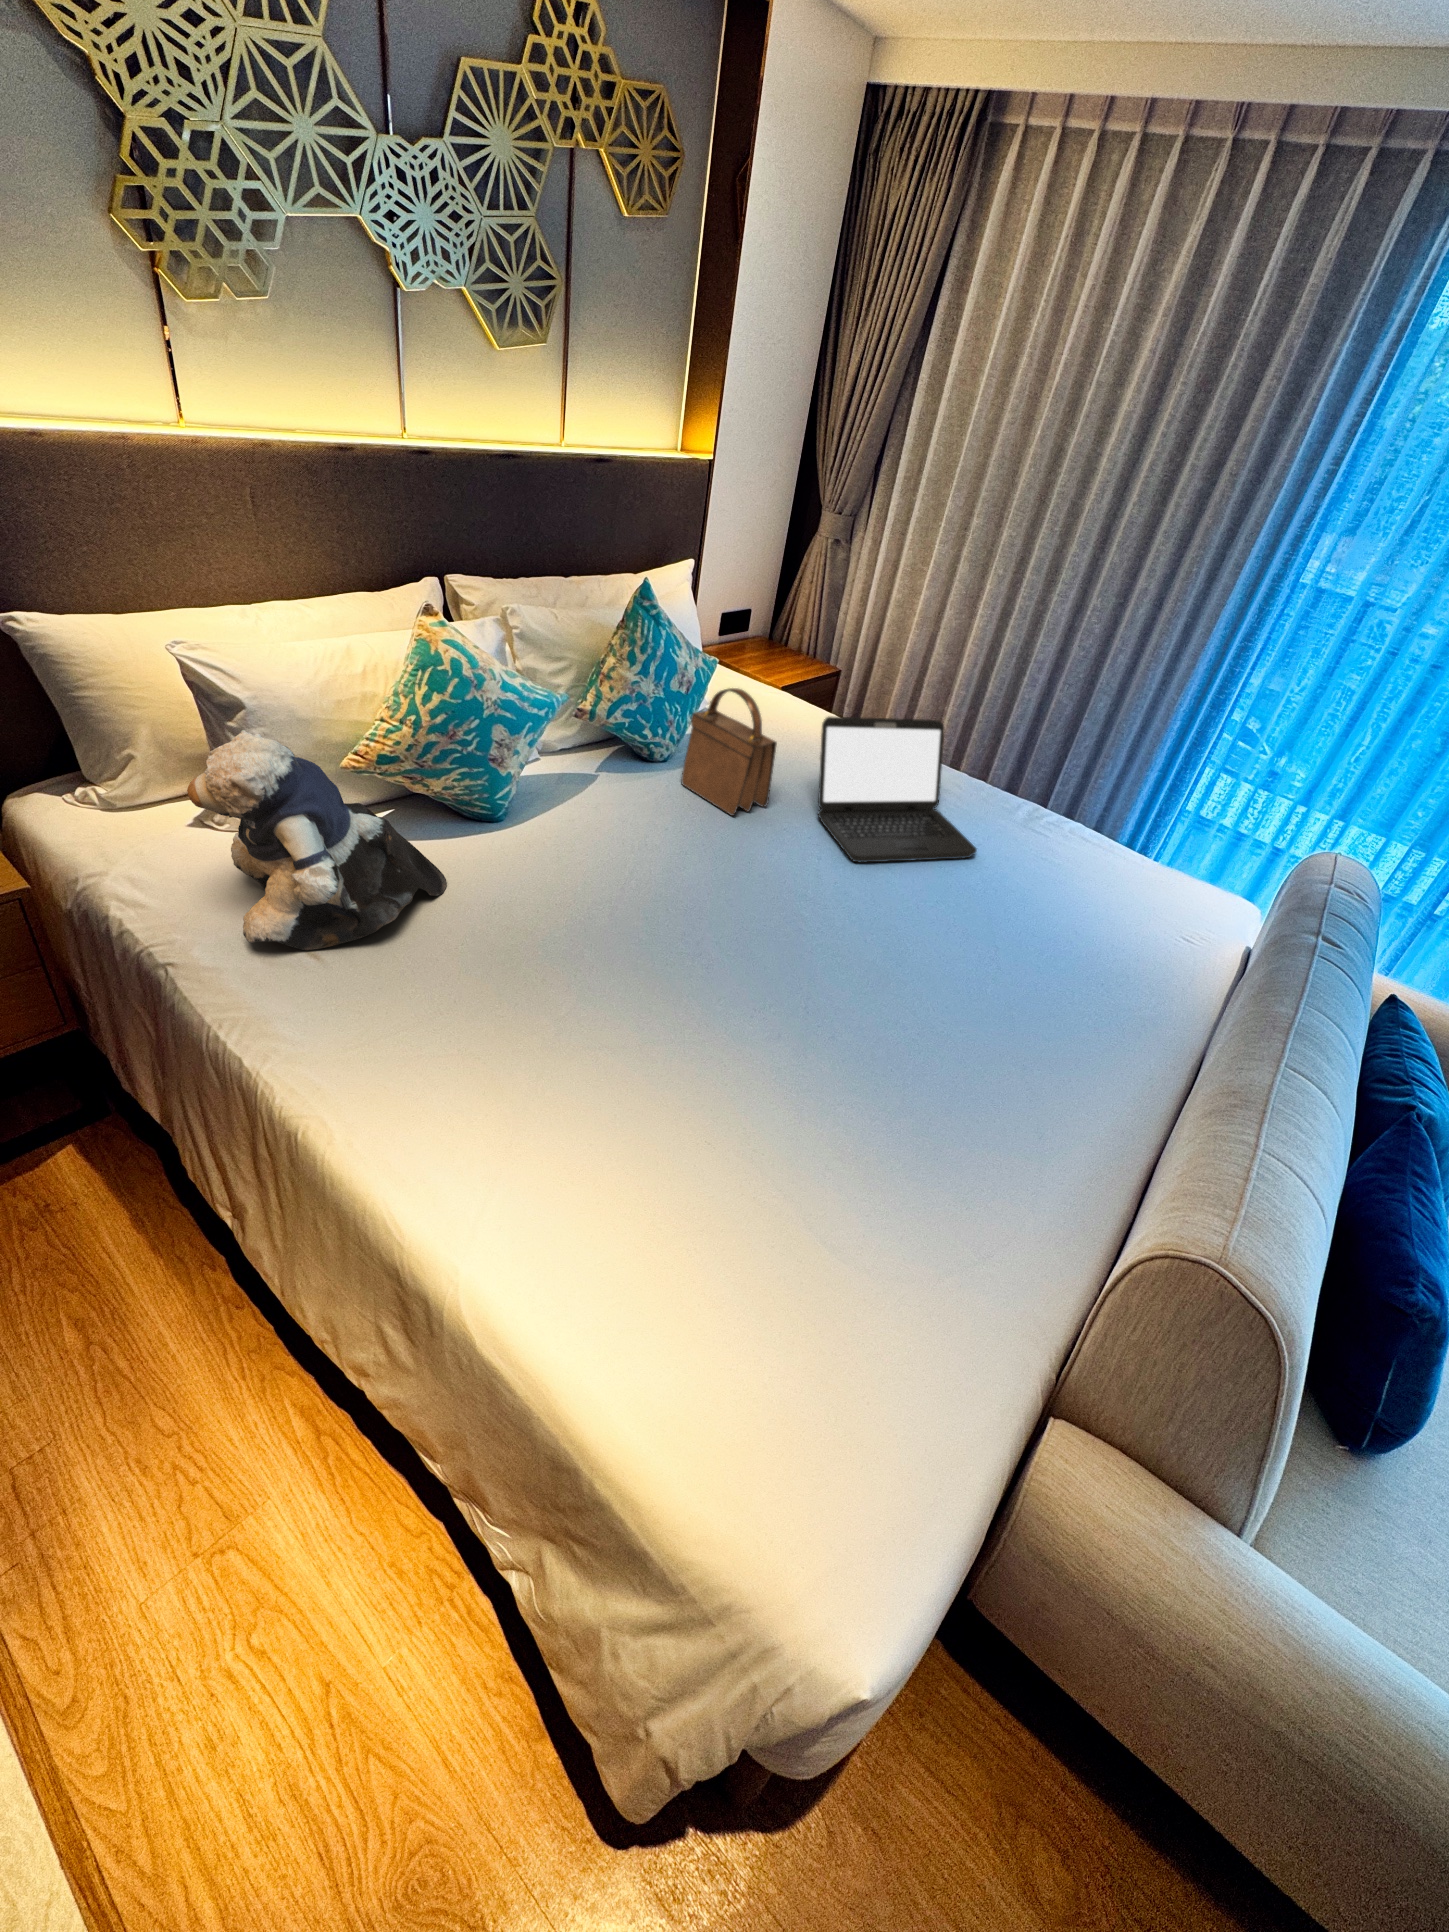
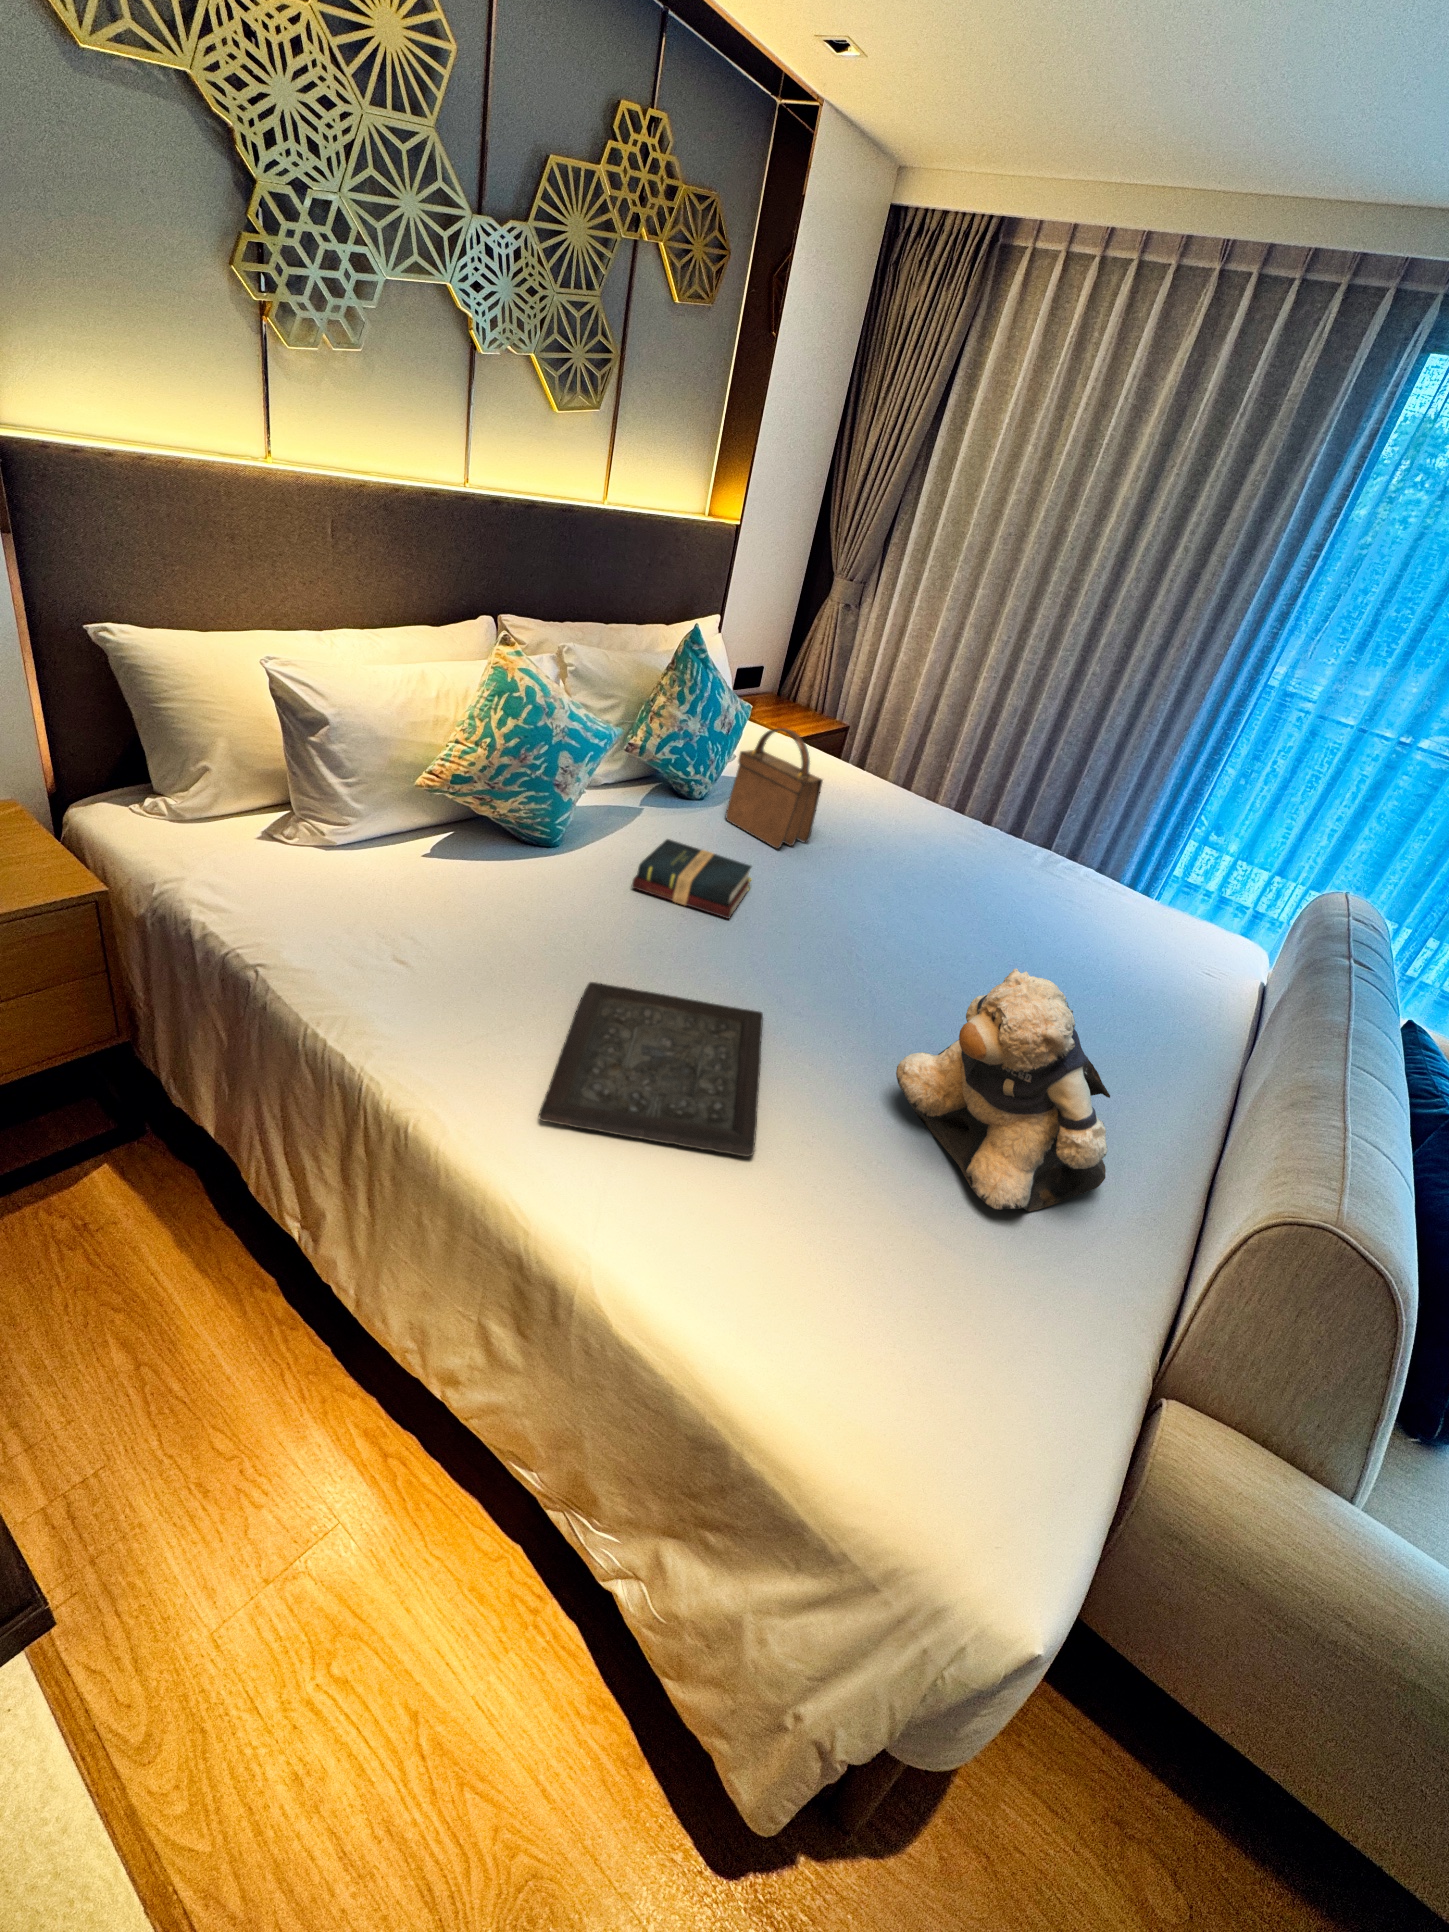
laptop: present [818,717,977,862] -> none [857,758,1008,895]
teddy bear: present [187,730,447,950] -> present [896,969,1110,1212]
hardback book: none [567,812,697,898] -> present [632,839,751,919]
tray: none [427,975,683,1163] -> present [539,982,763,1157]

